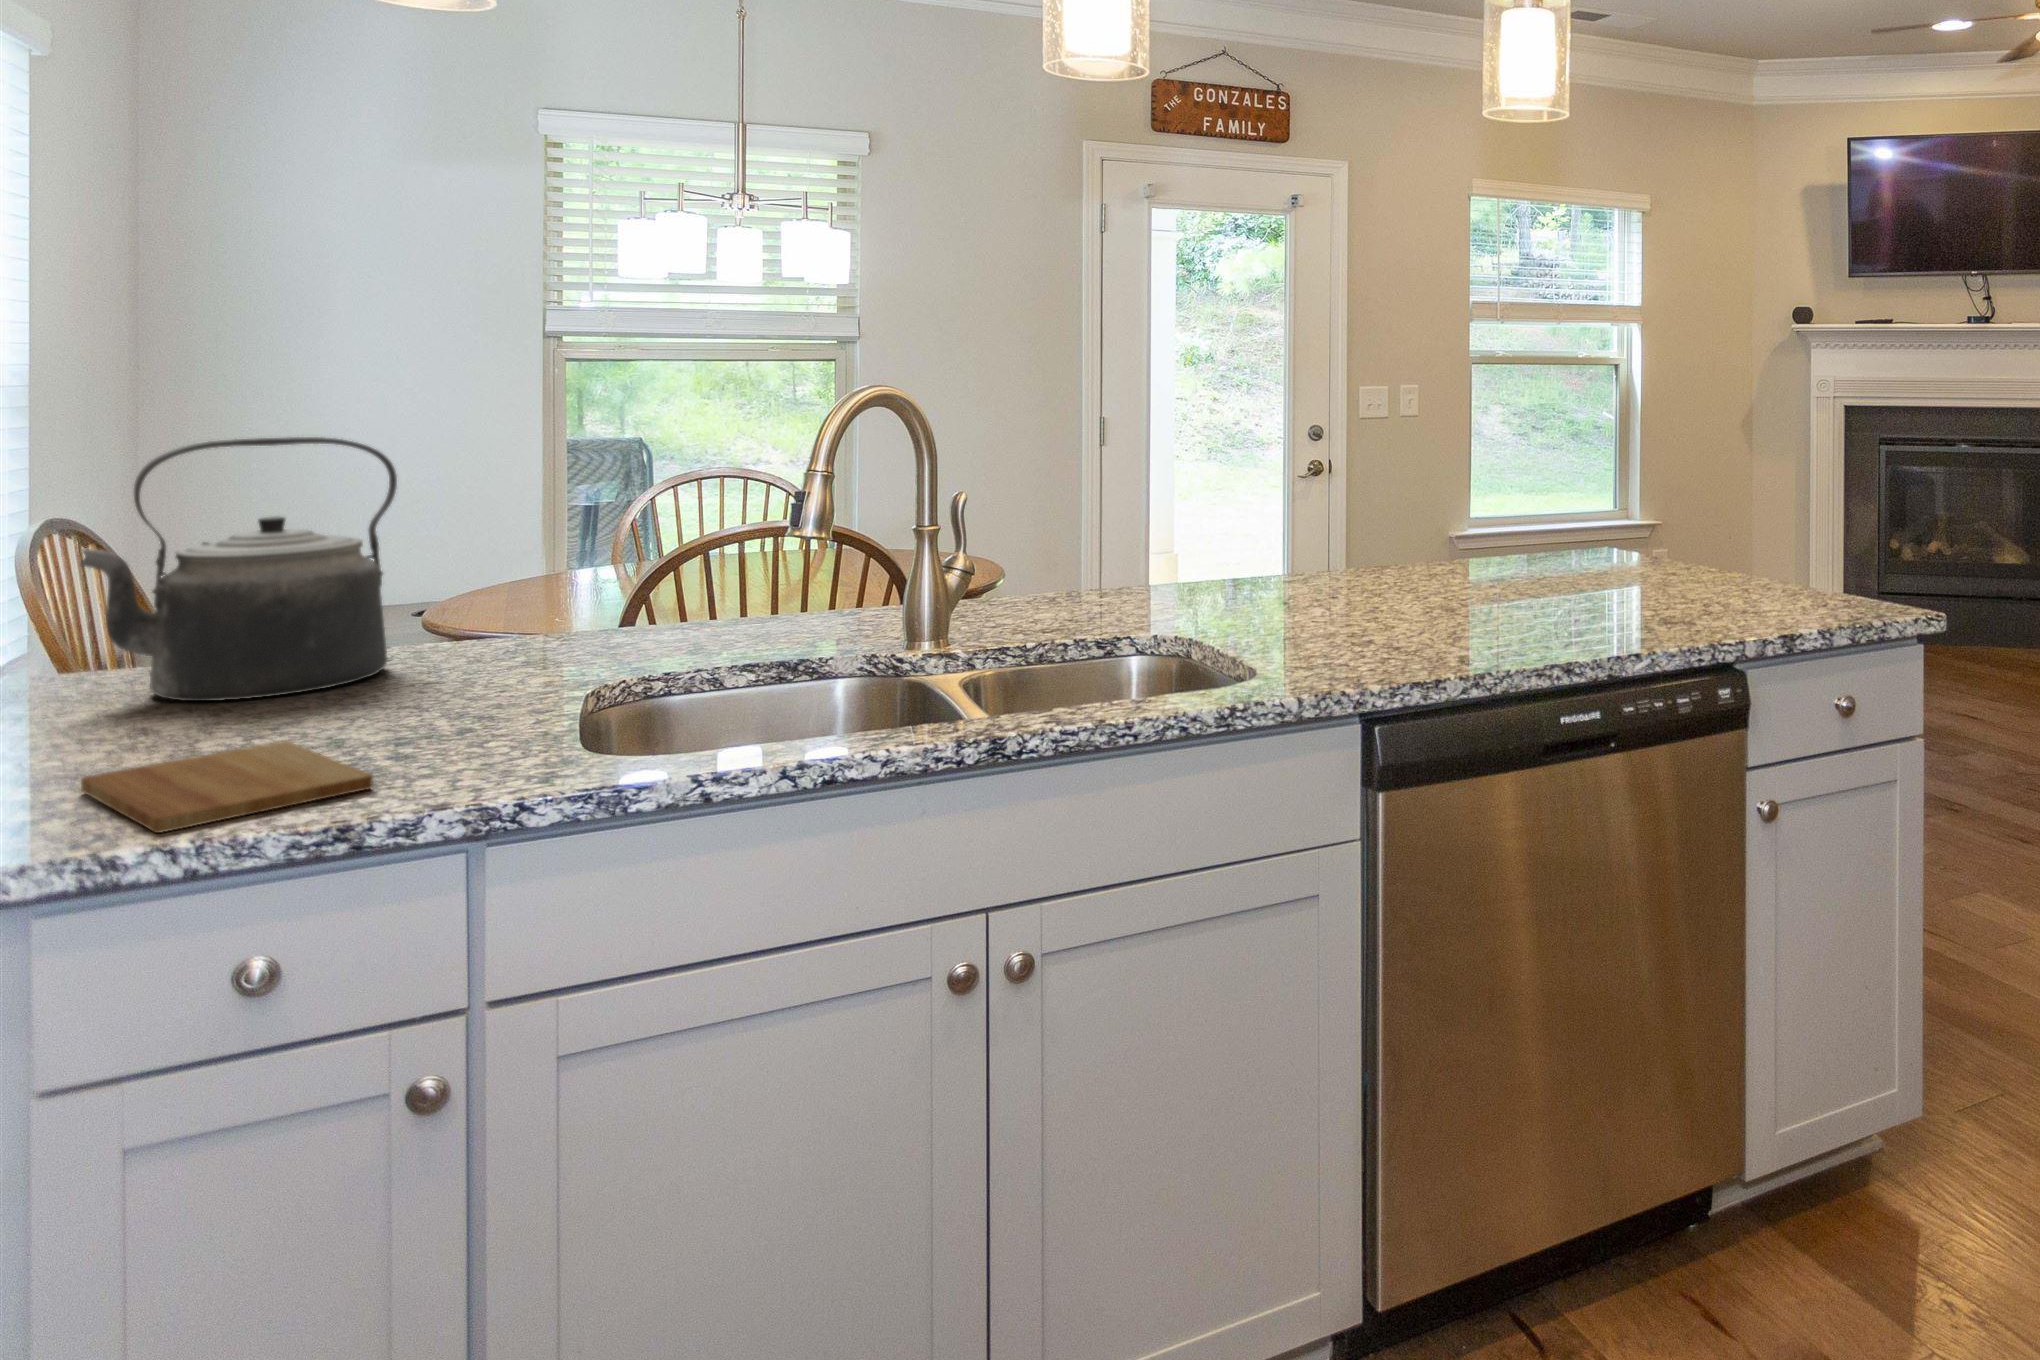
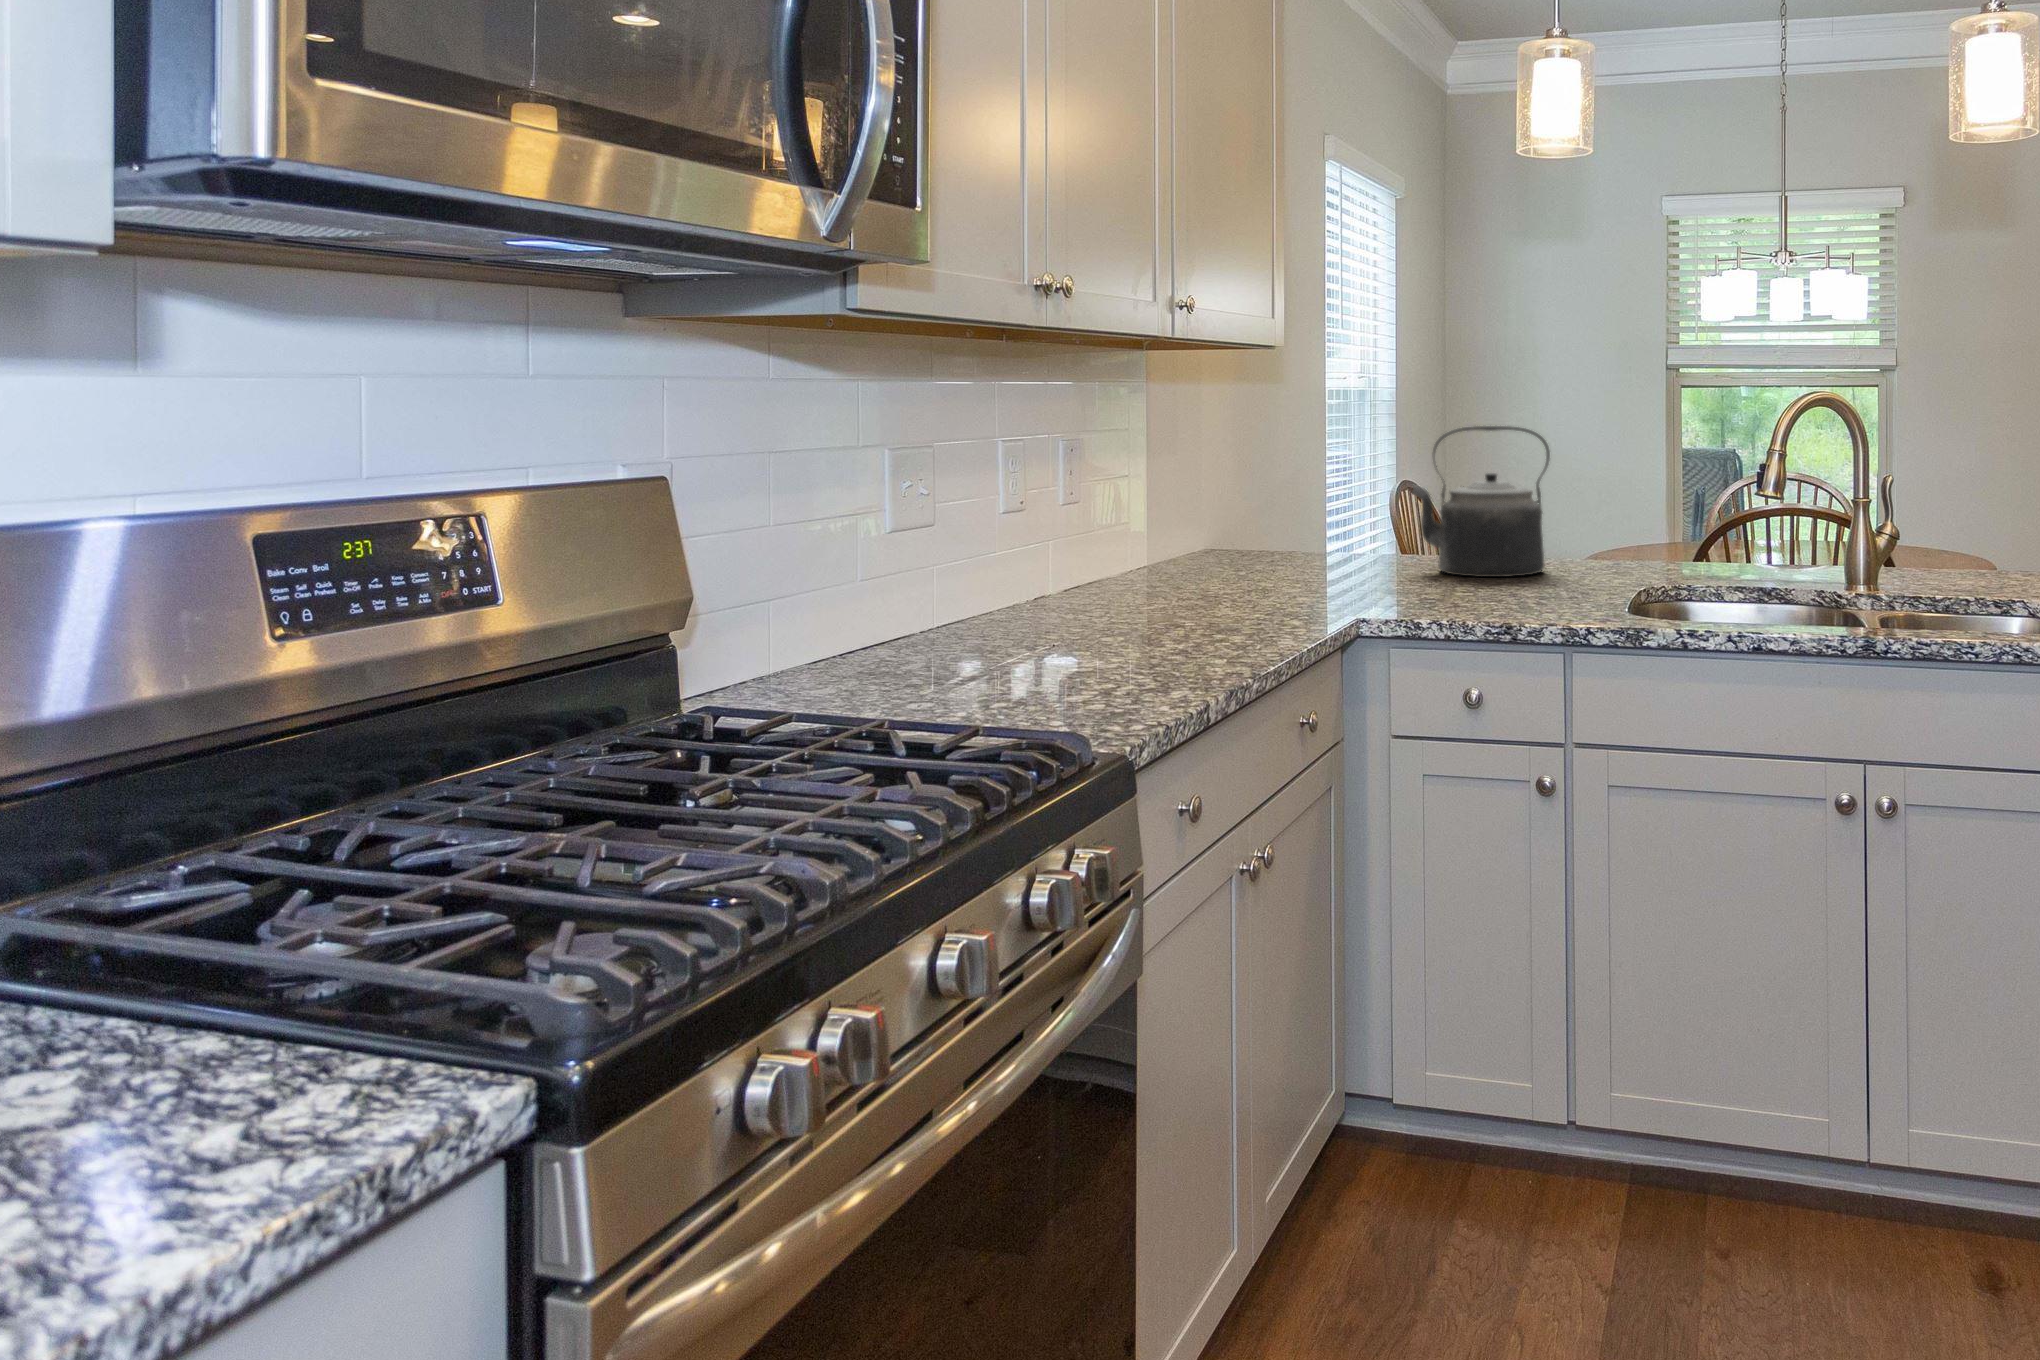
cutting board: present [81,741,373,833] -> none [1410,590,1525,616]

